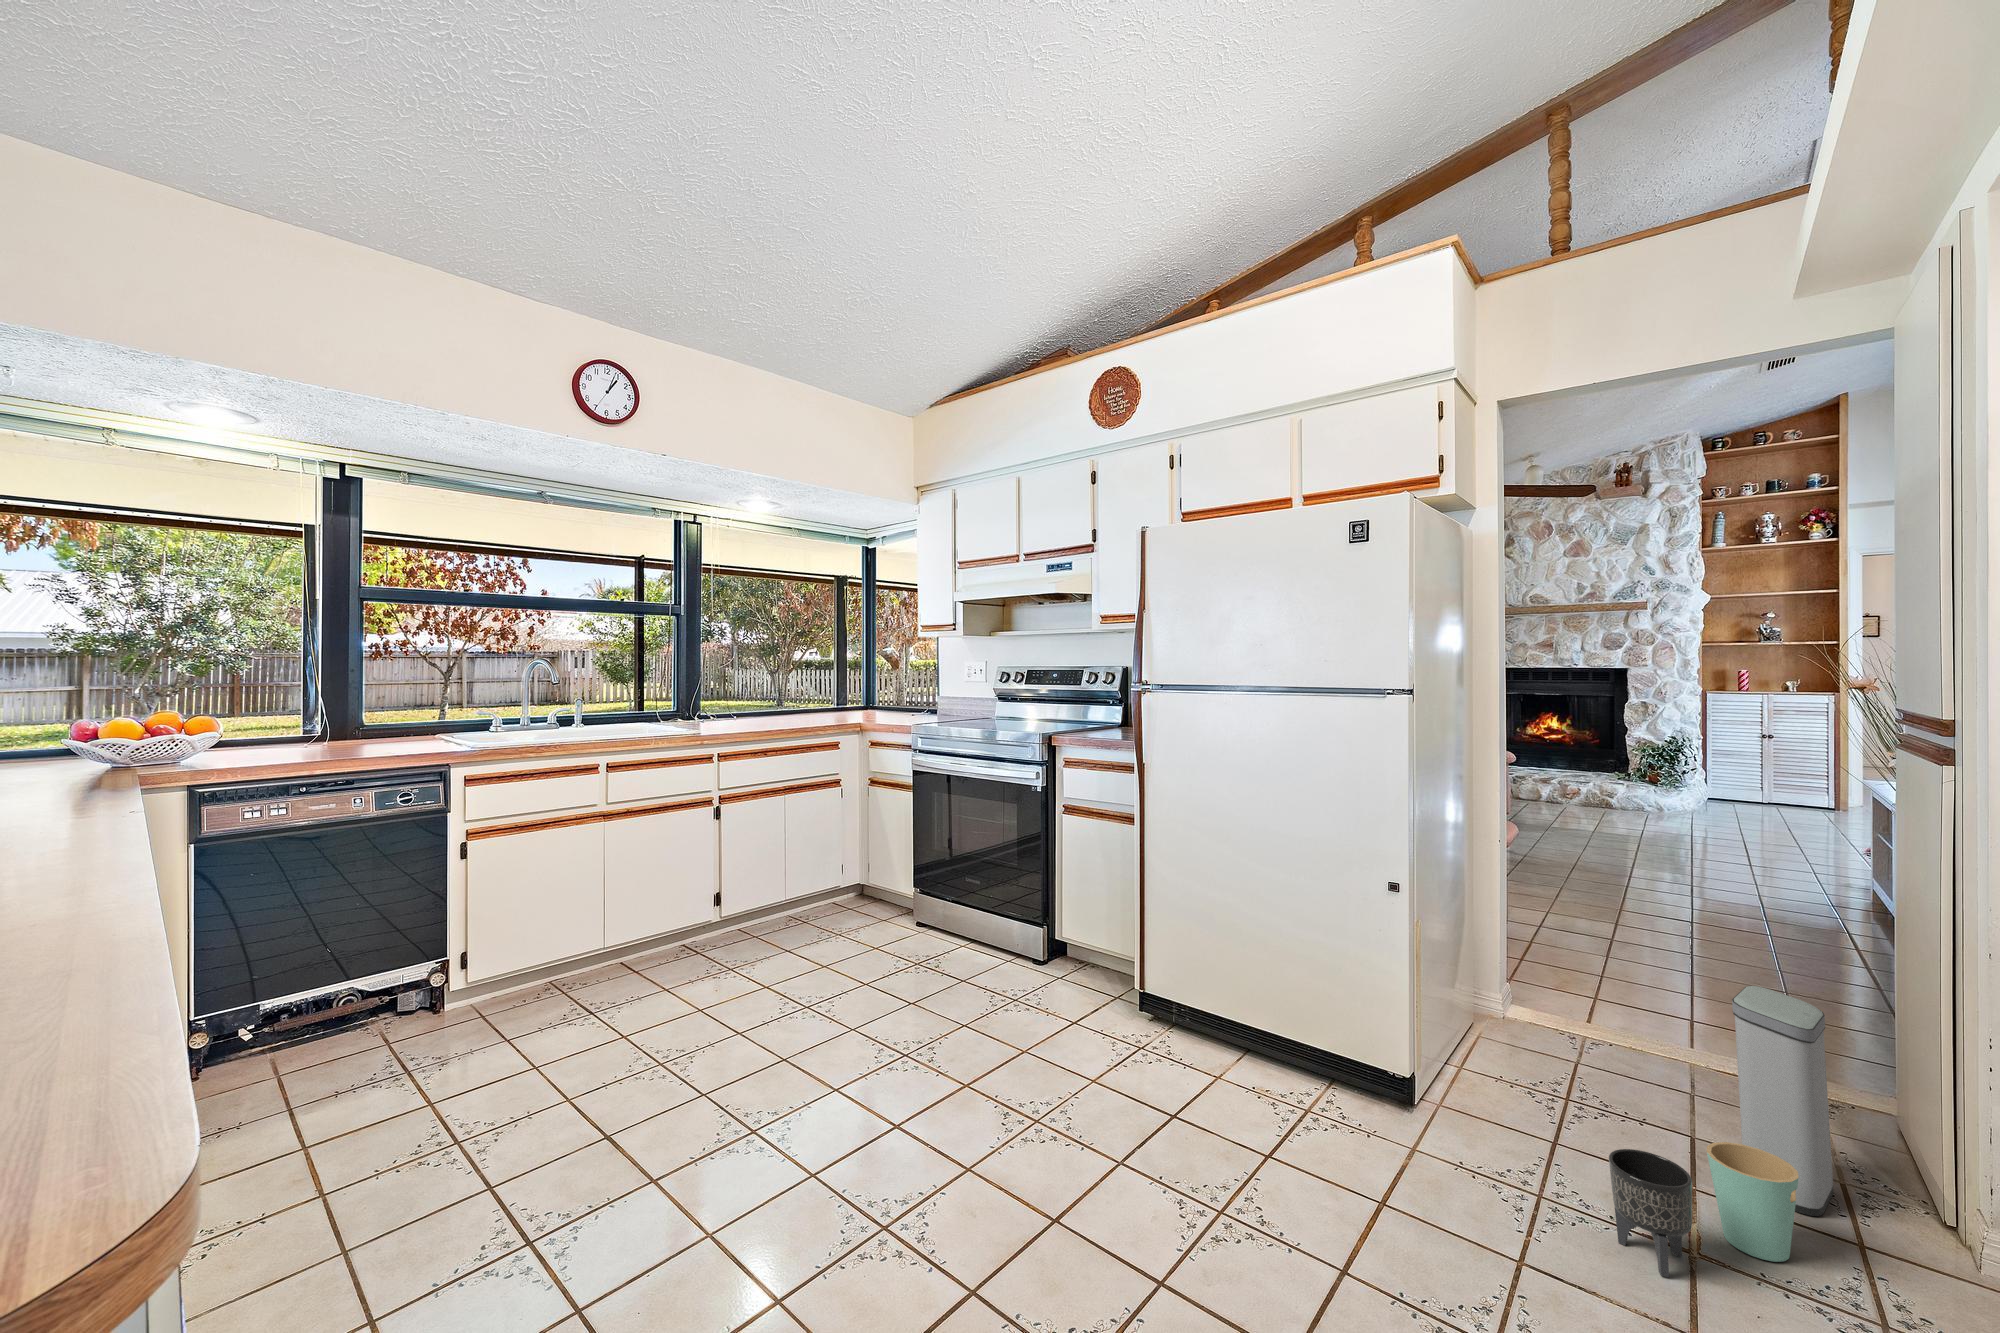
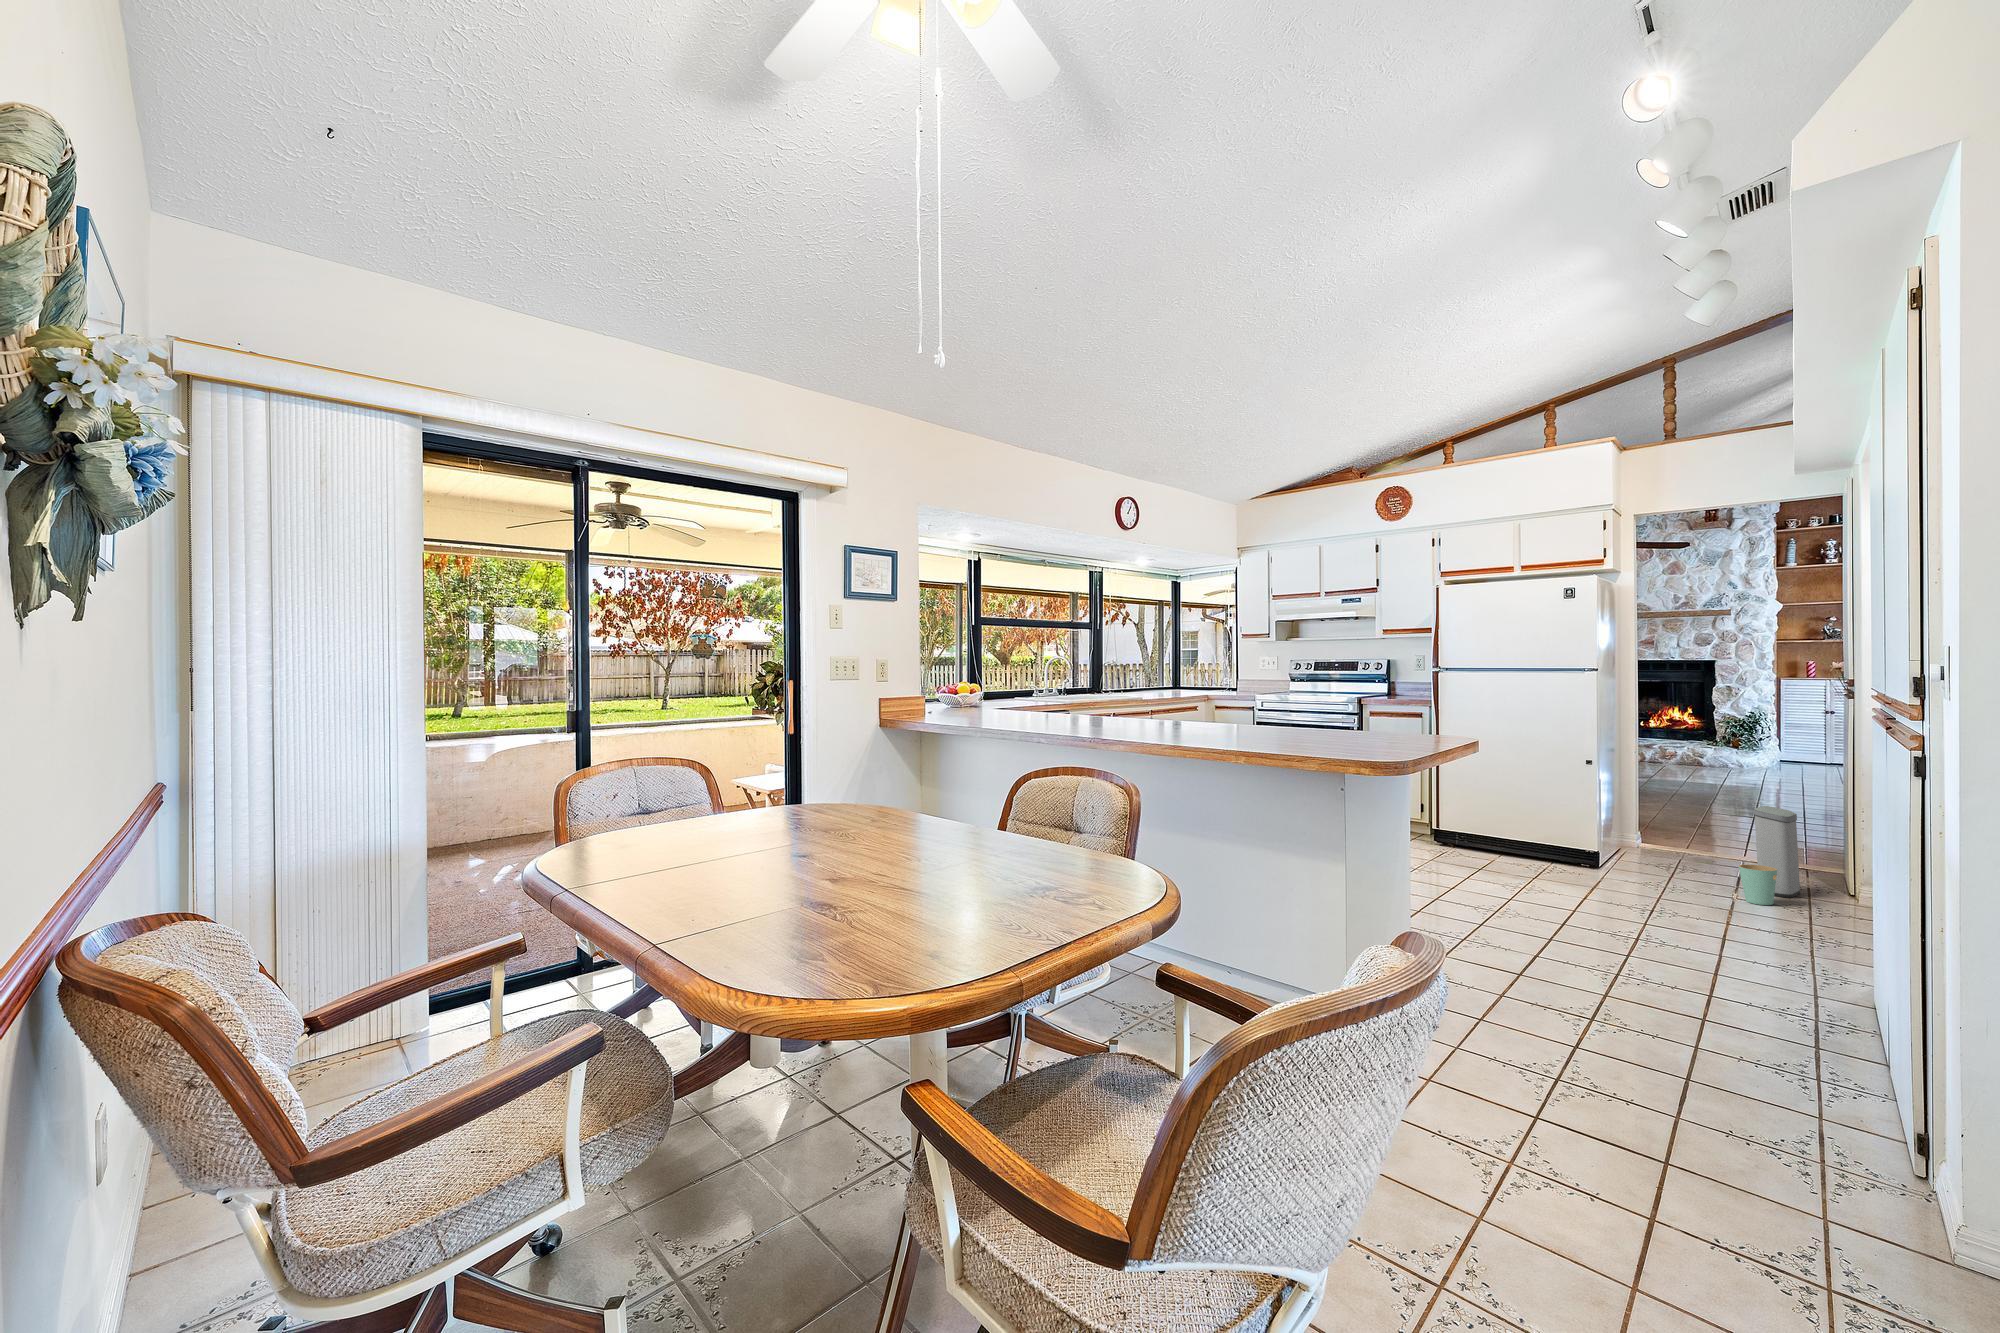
planter: present [1609,1149,1692,1277] -> none [1694,864,1730,907]

